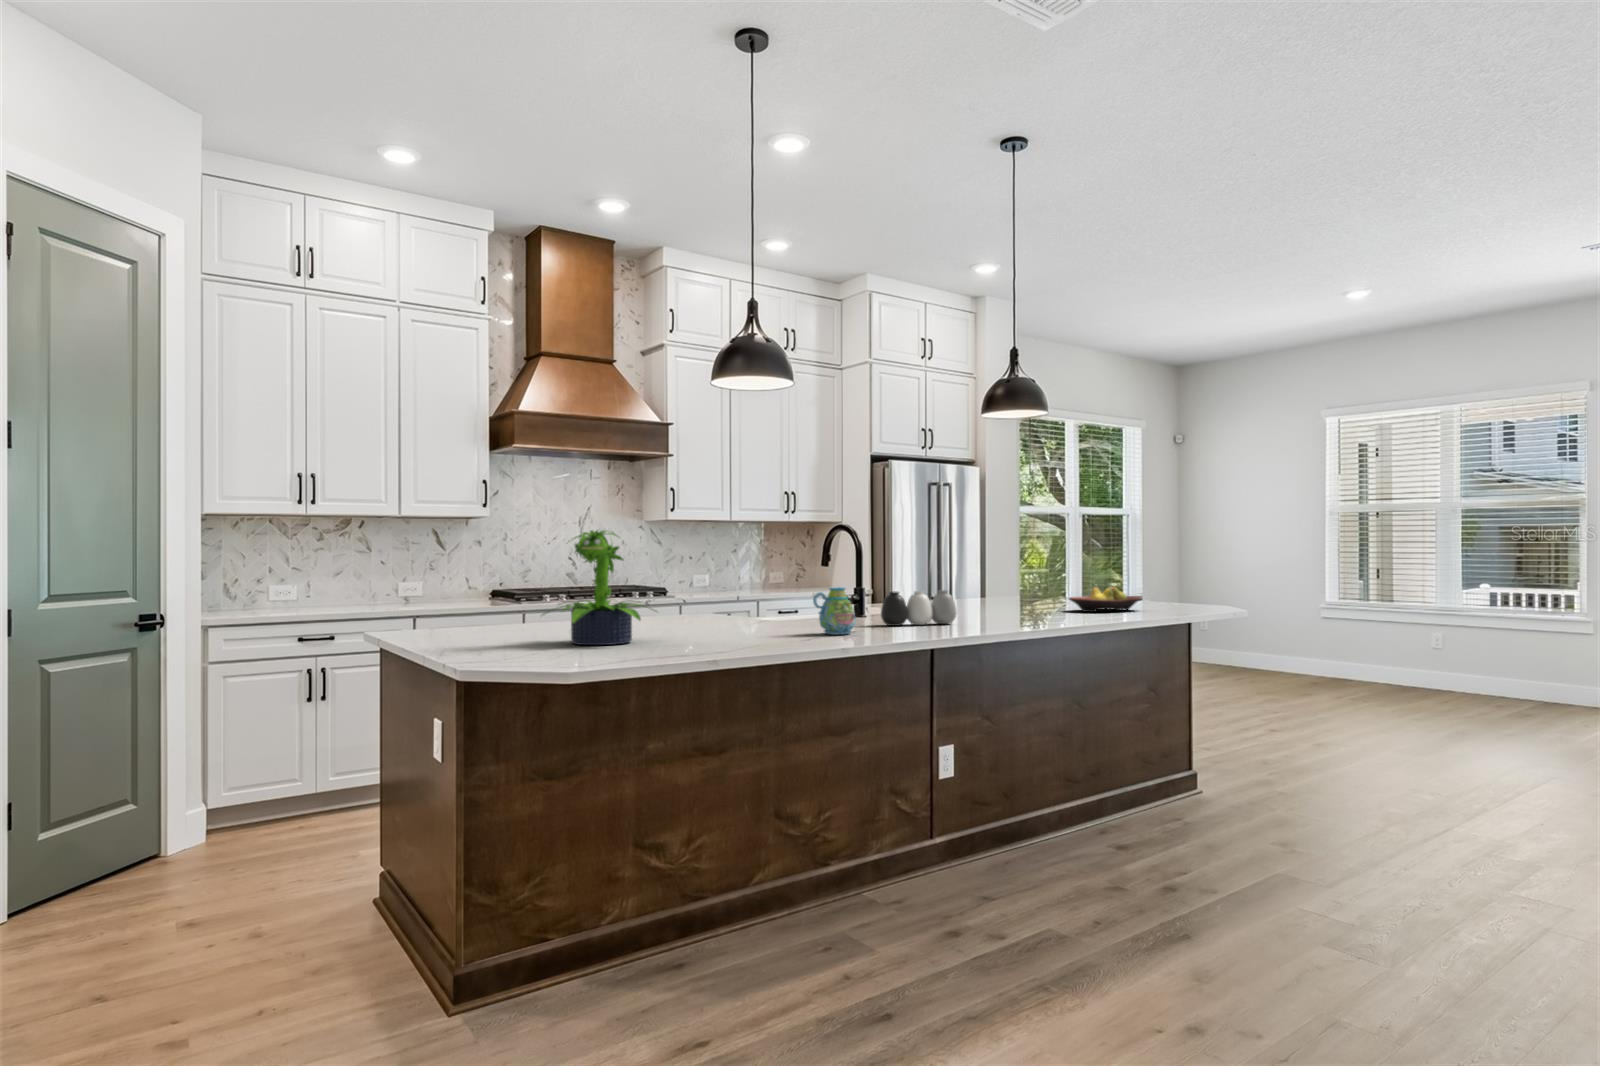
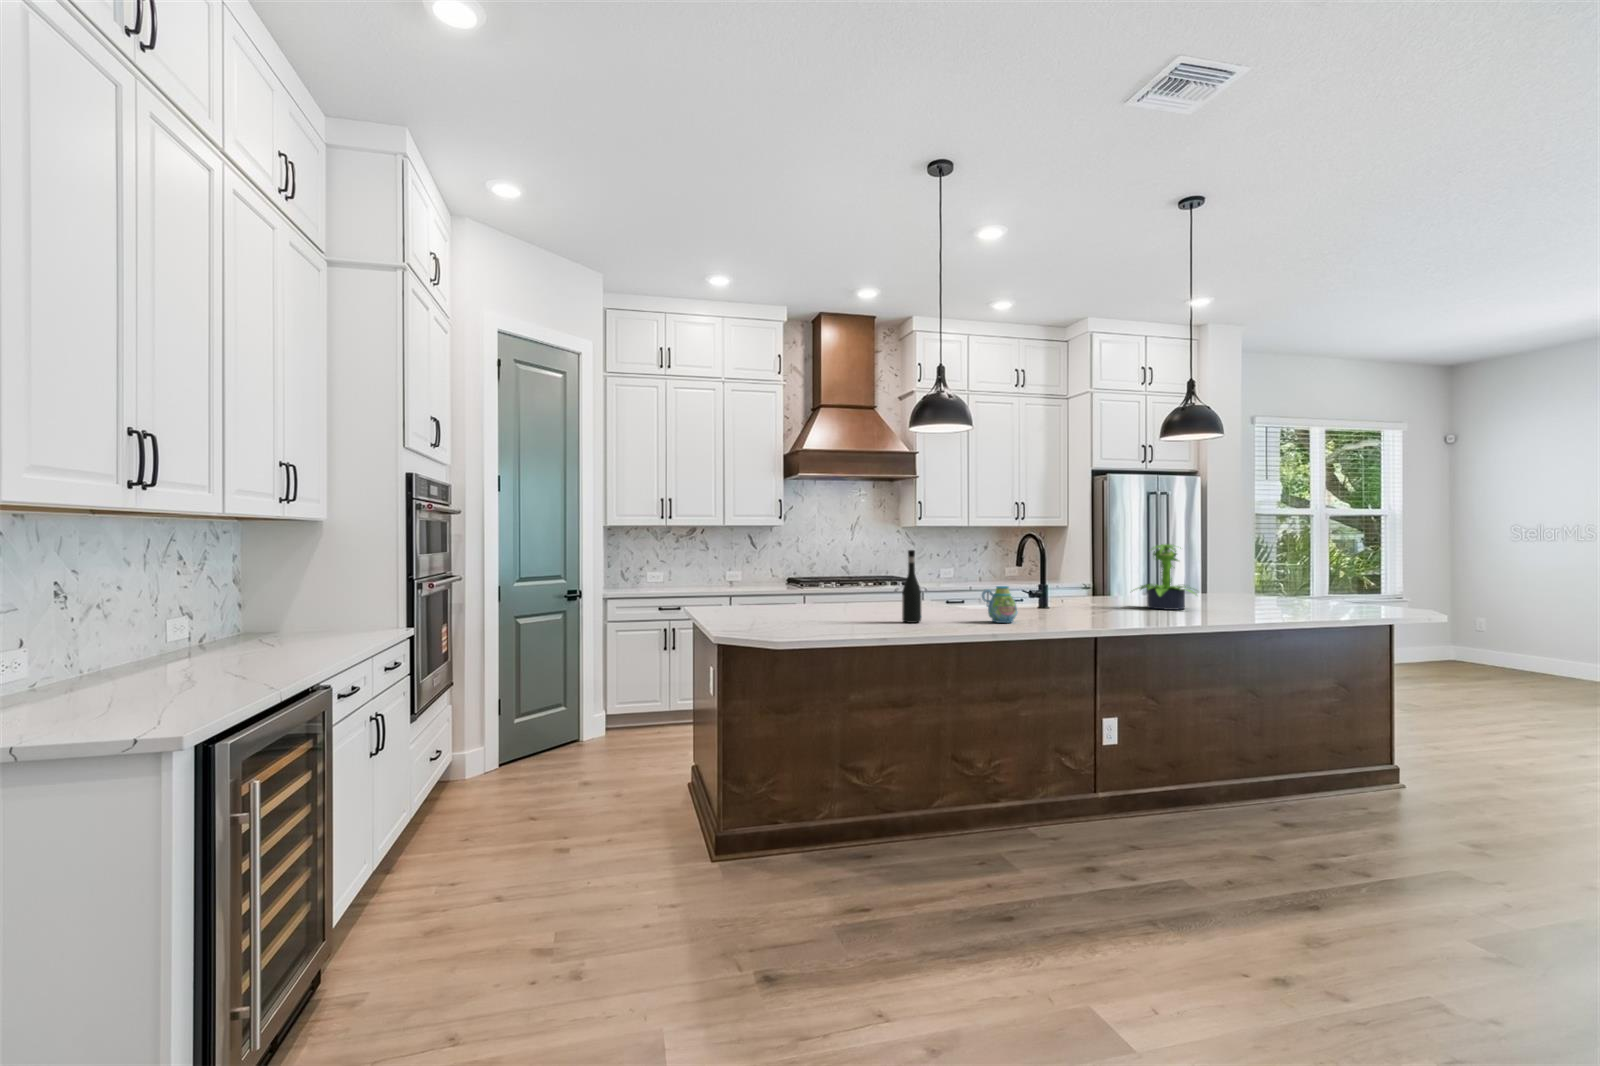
potted plant: present [543,530,641,645] -> present [1139,544,1197,610]
wine bottle: none [713,541,739,639] -> present [902,550,921,623]
fruit bowl: present [1069,587,1142,612] -> none [1246,588,1325,611]
vase: present [881,590,957,626] -> none [1050,589,1118,617]

